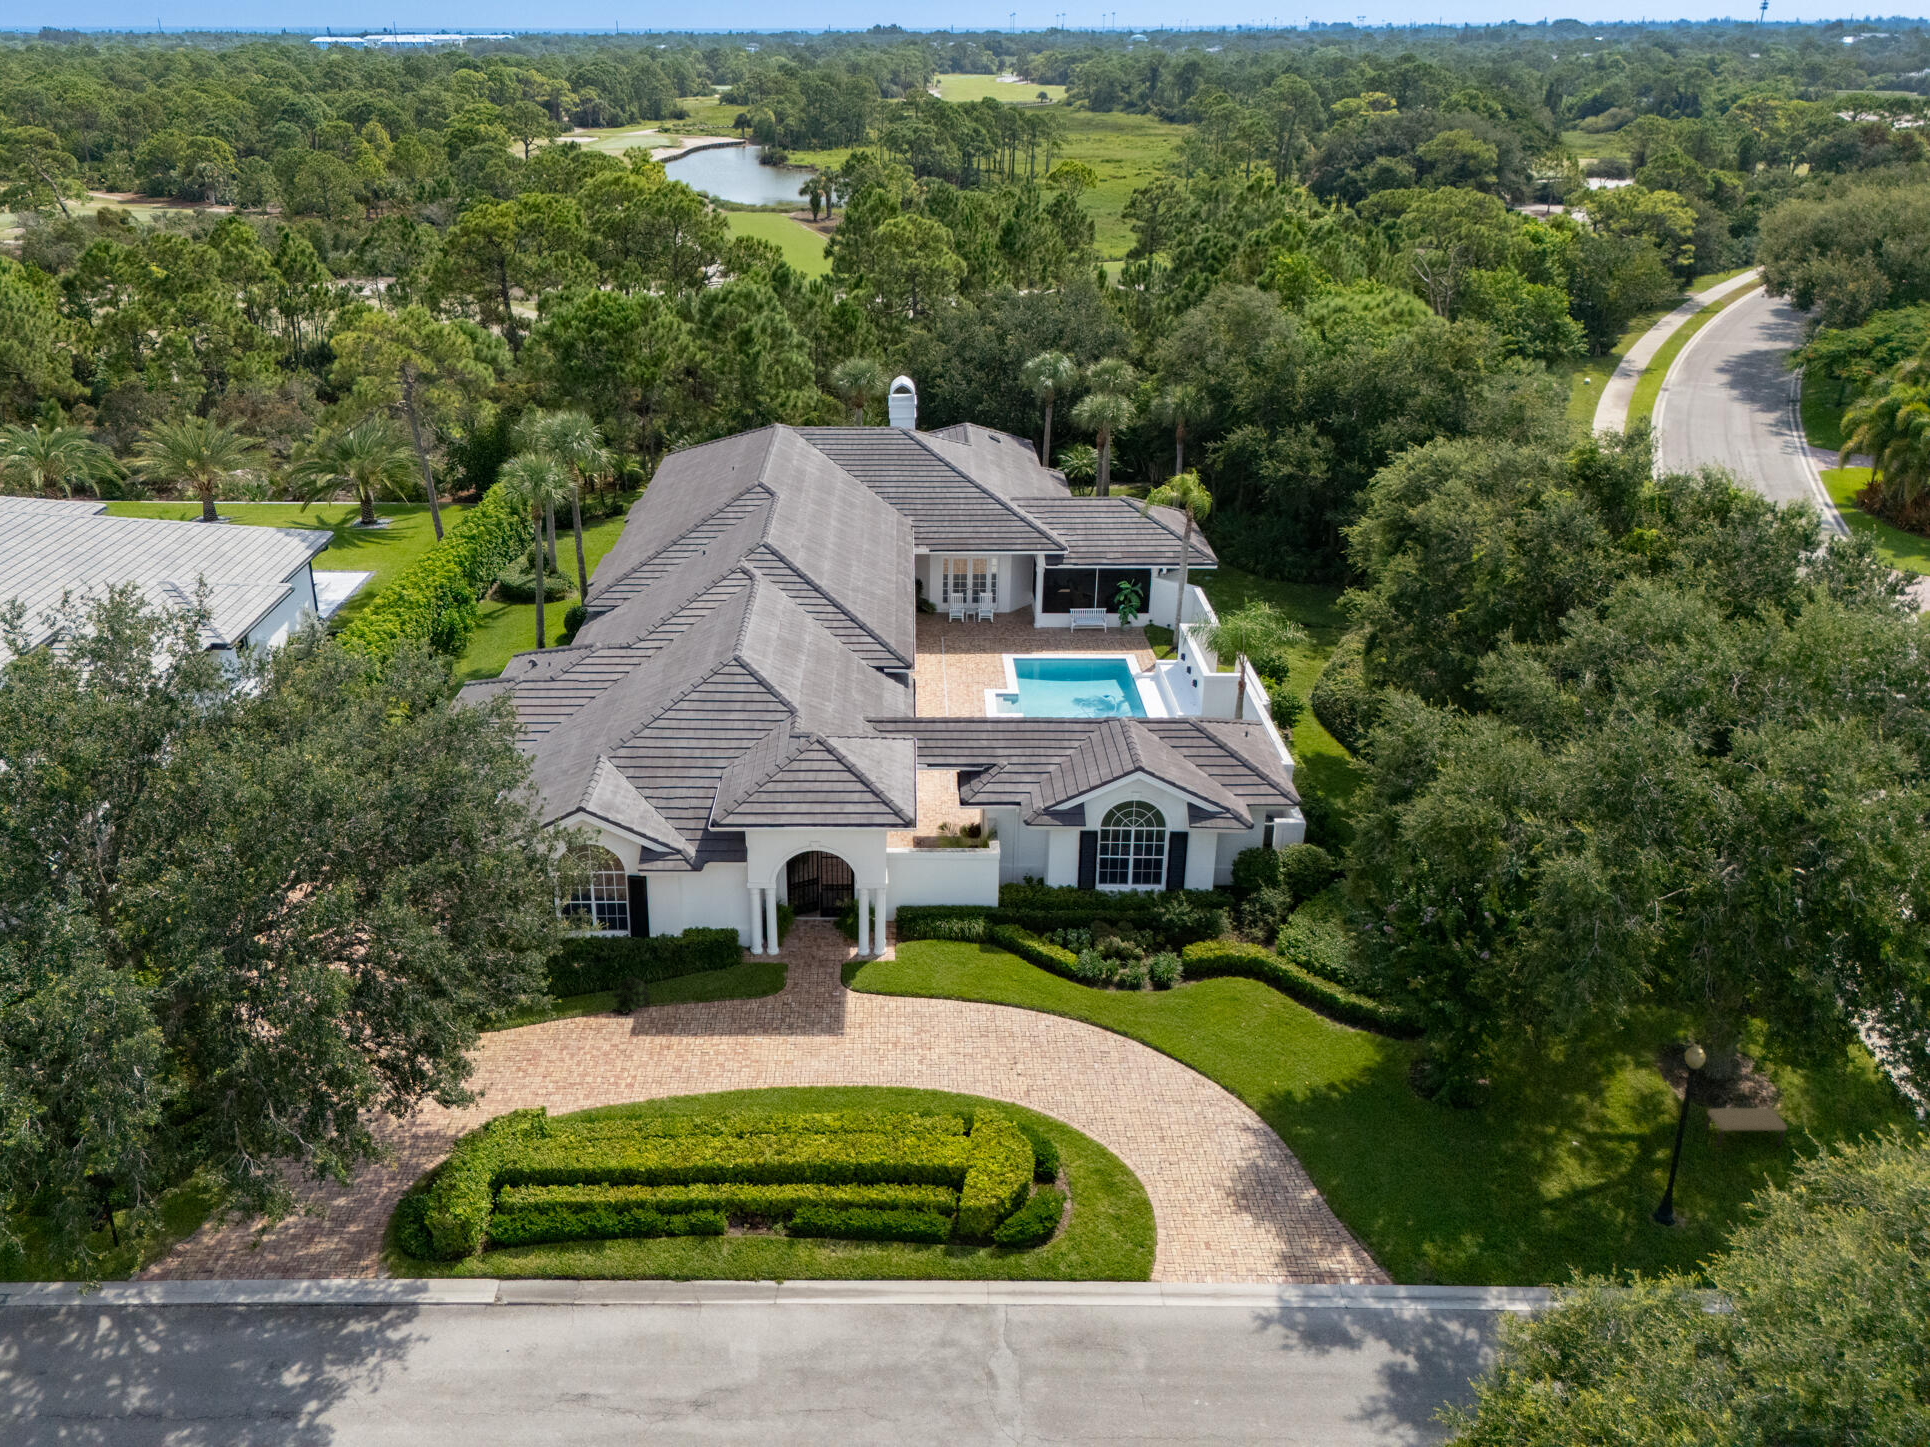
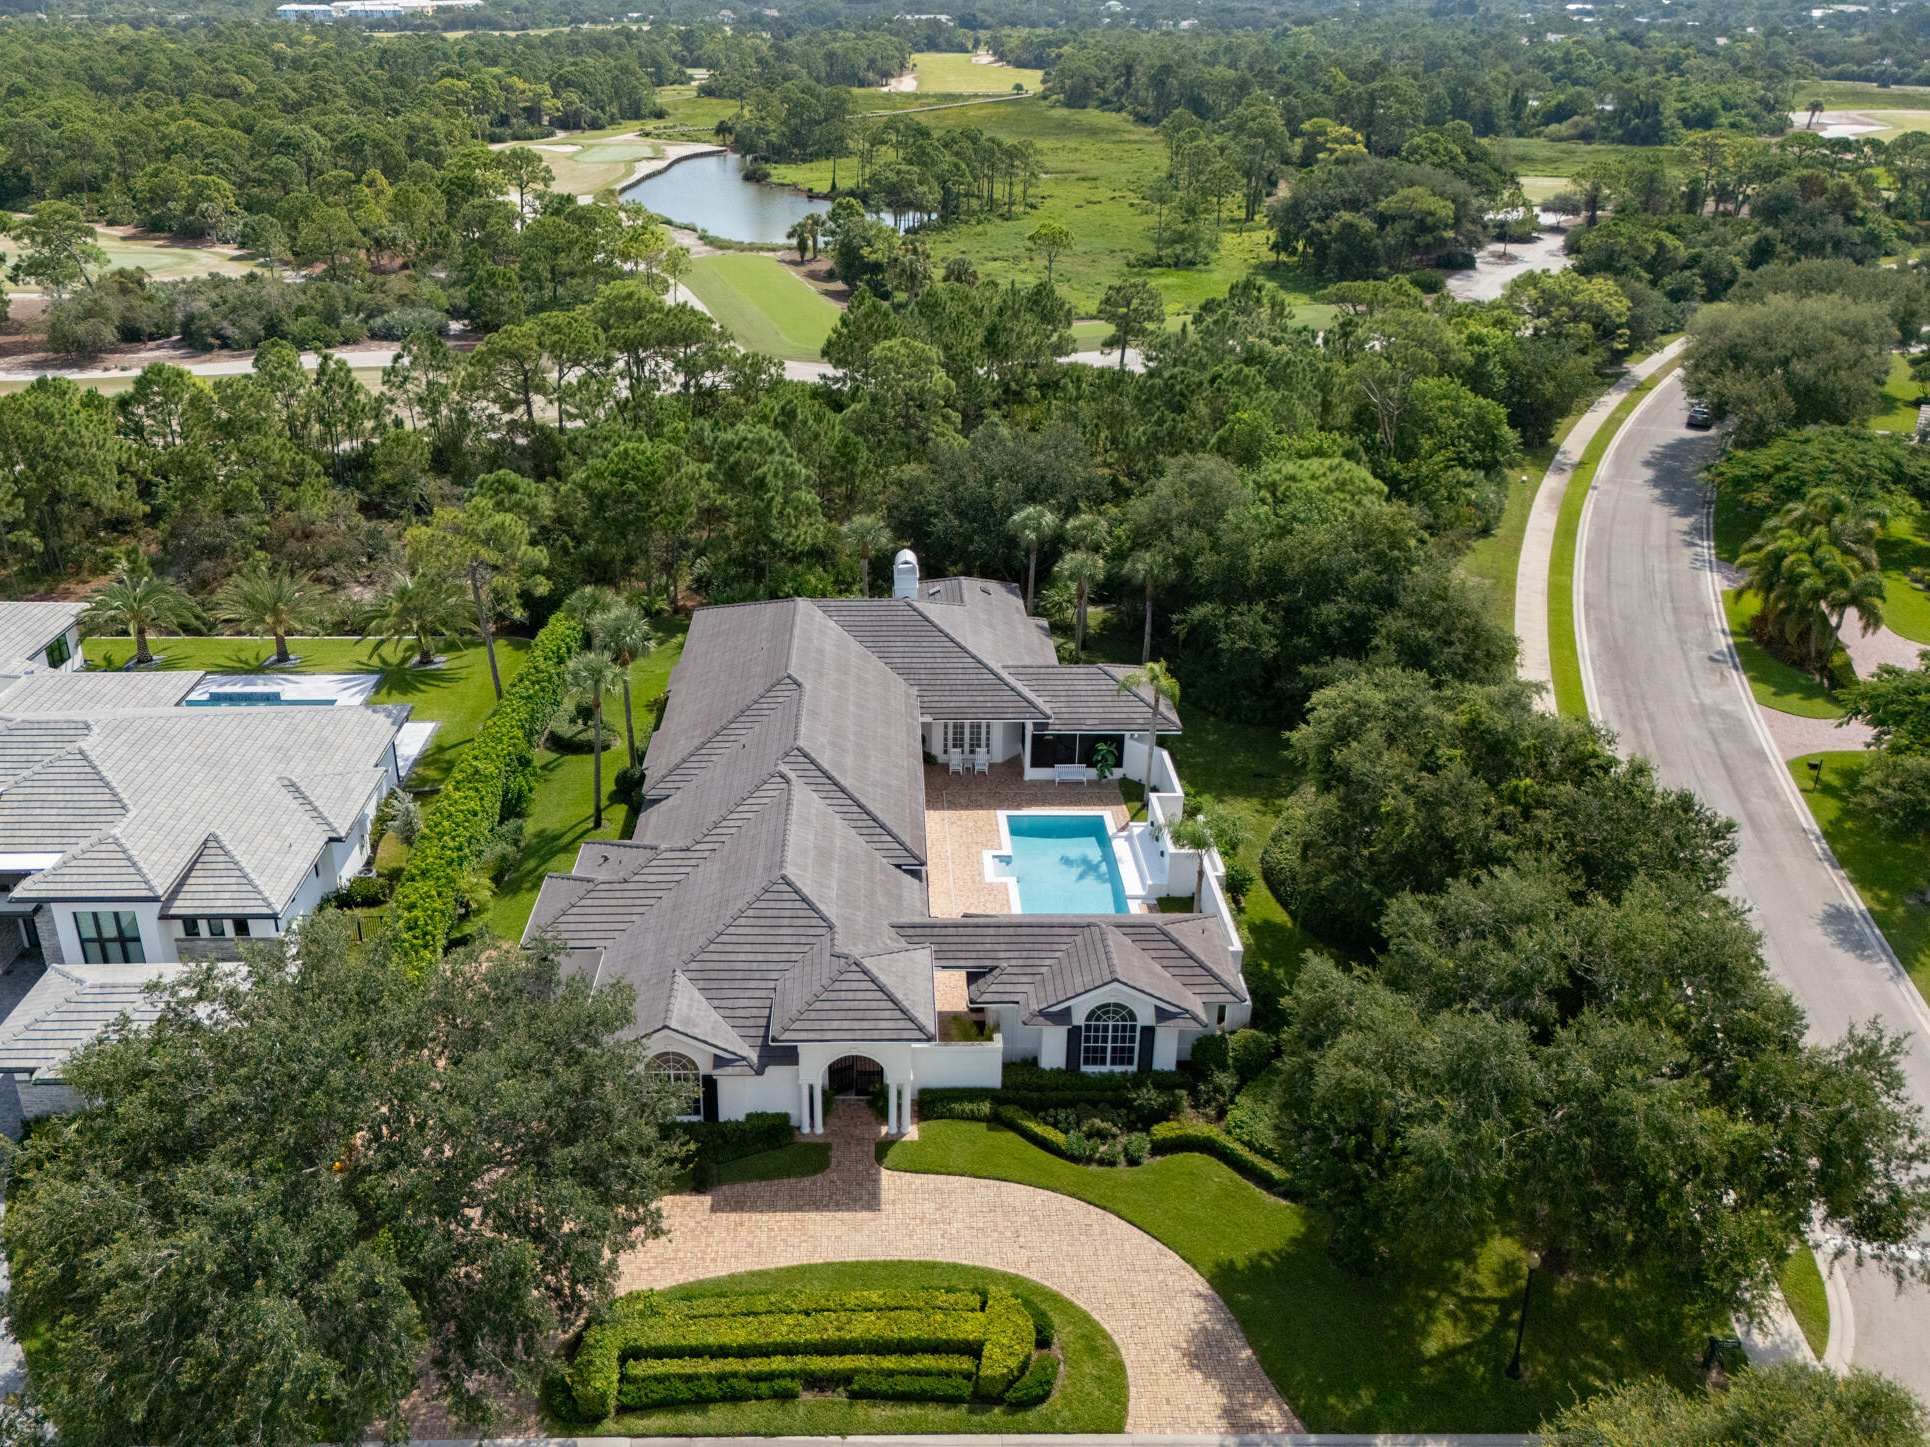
bench: present [1705,1108,1787,1146] -> none [1550,1281,1611,1311]

